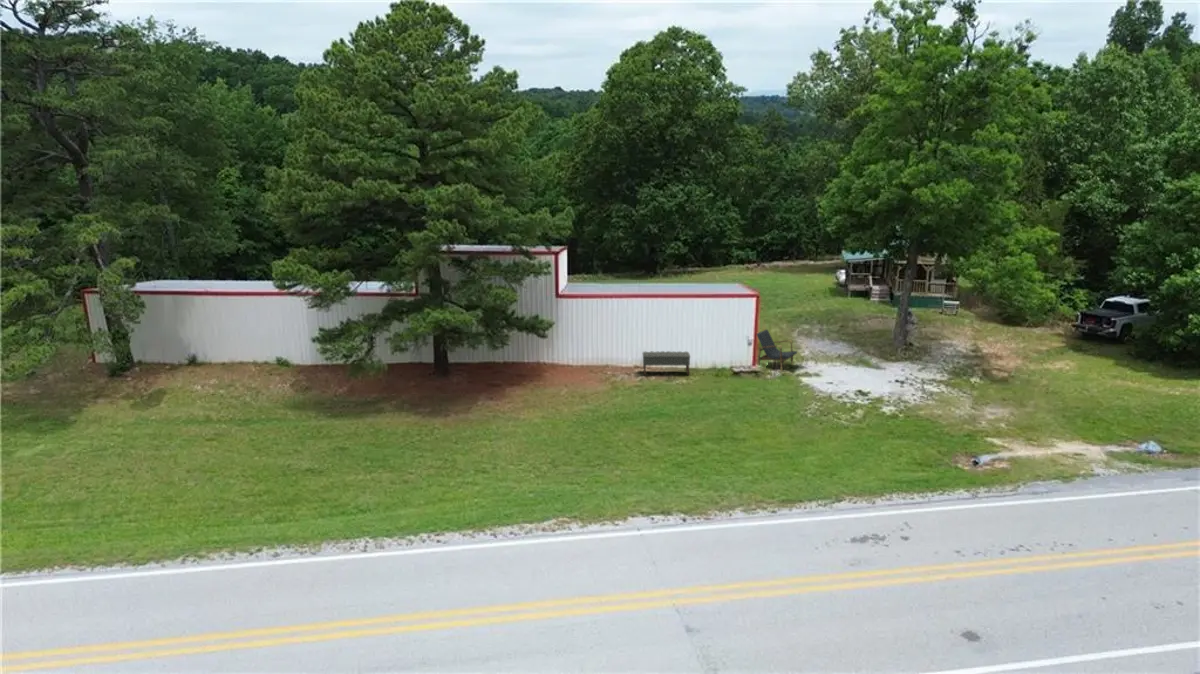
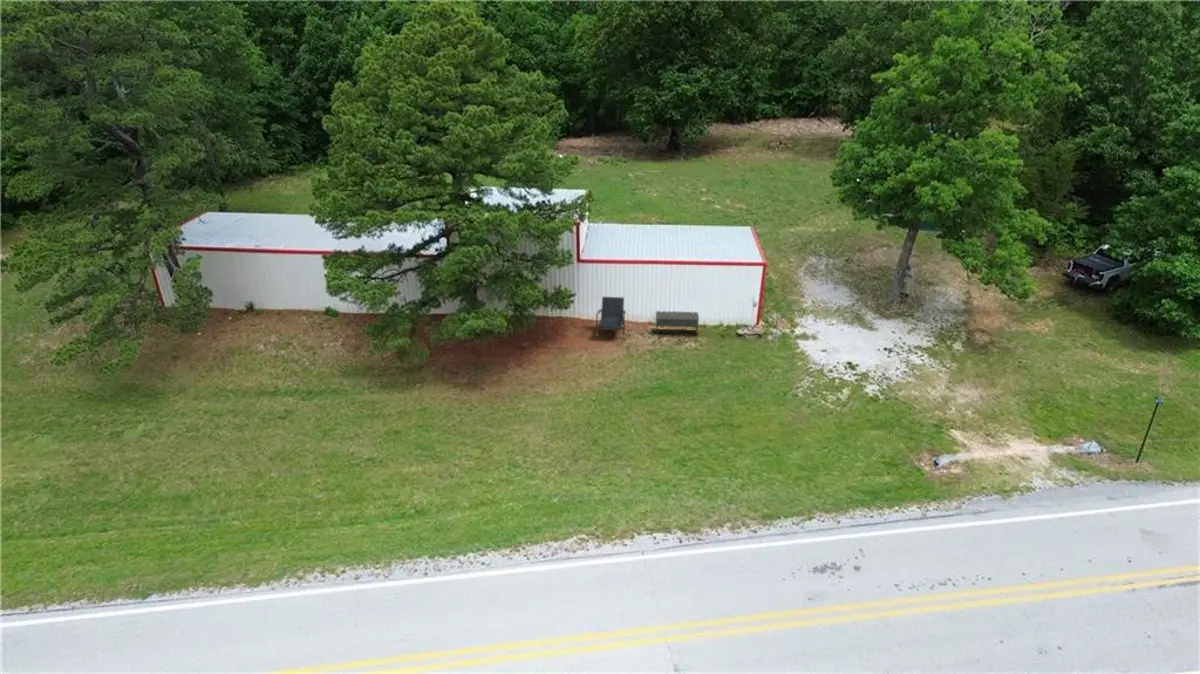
lounge chair: present [757,330,797,370] -> present [596,297,626,337]

